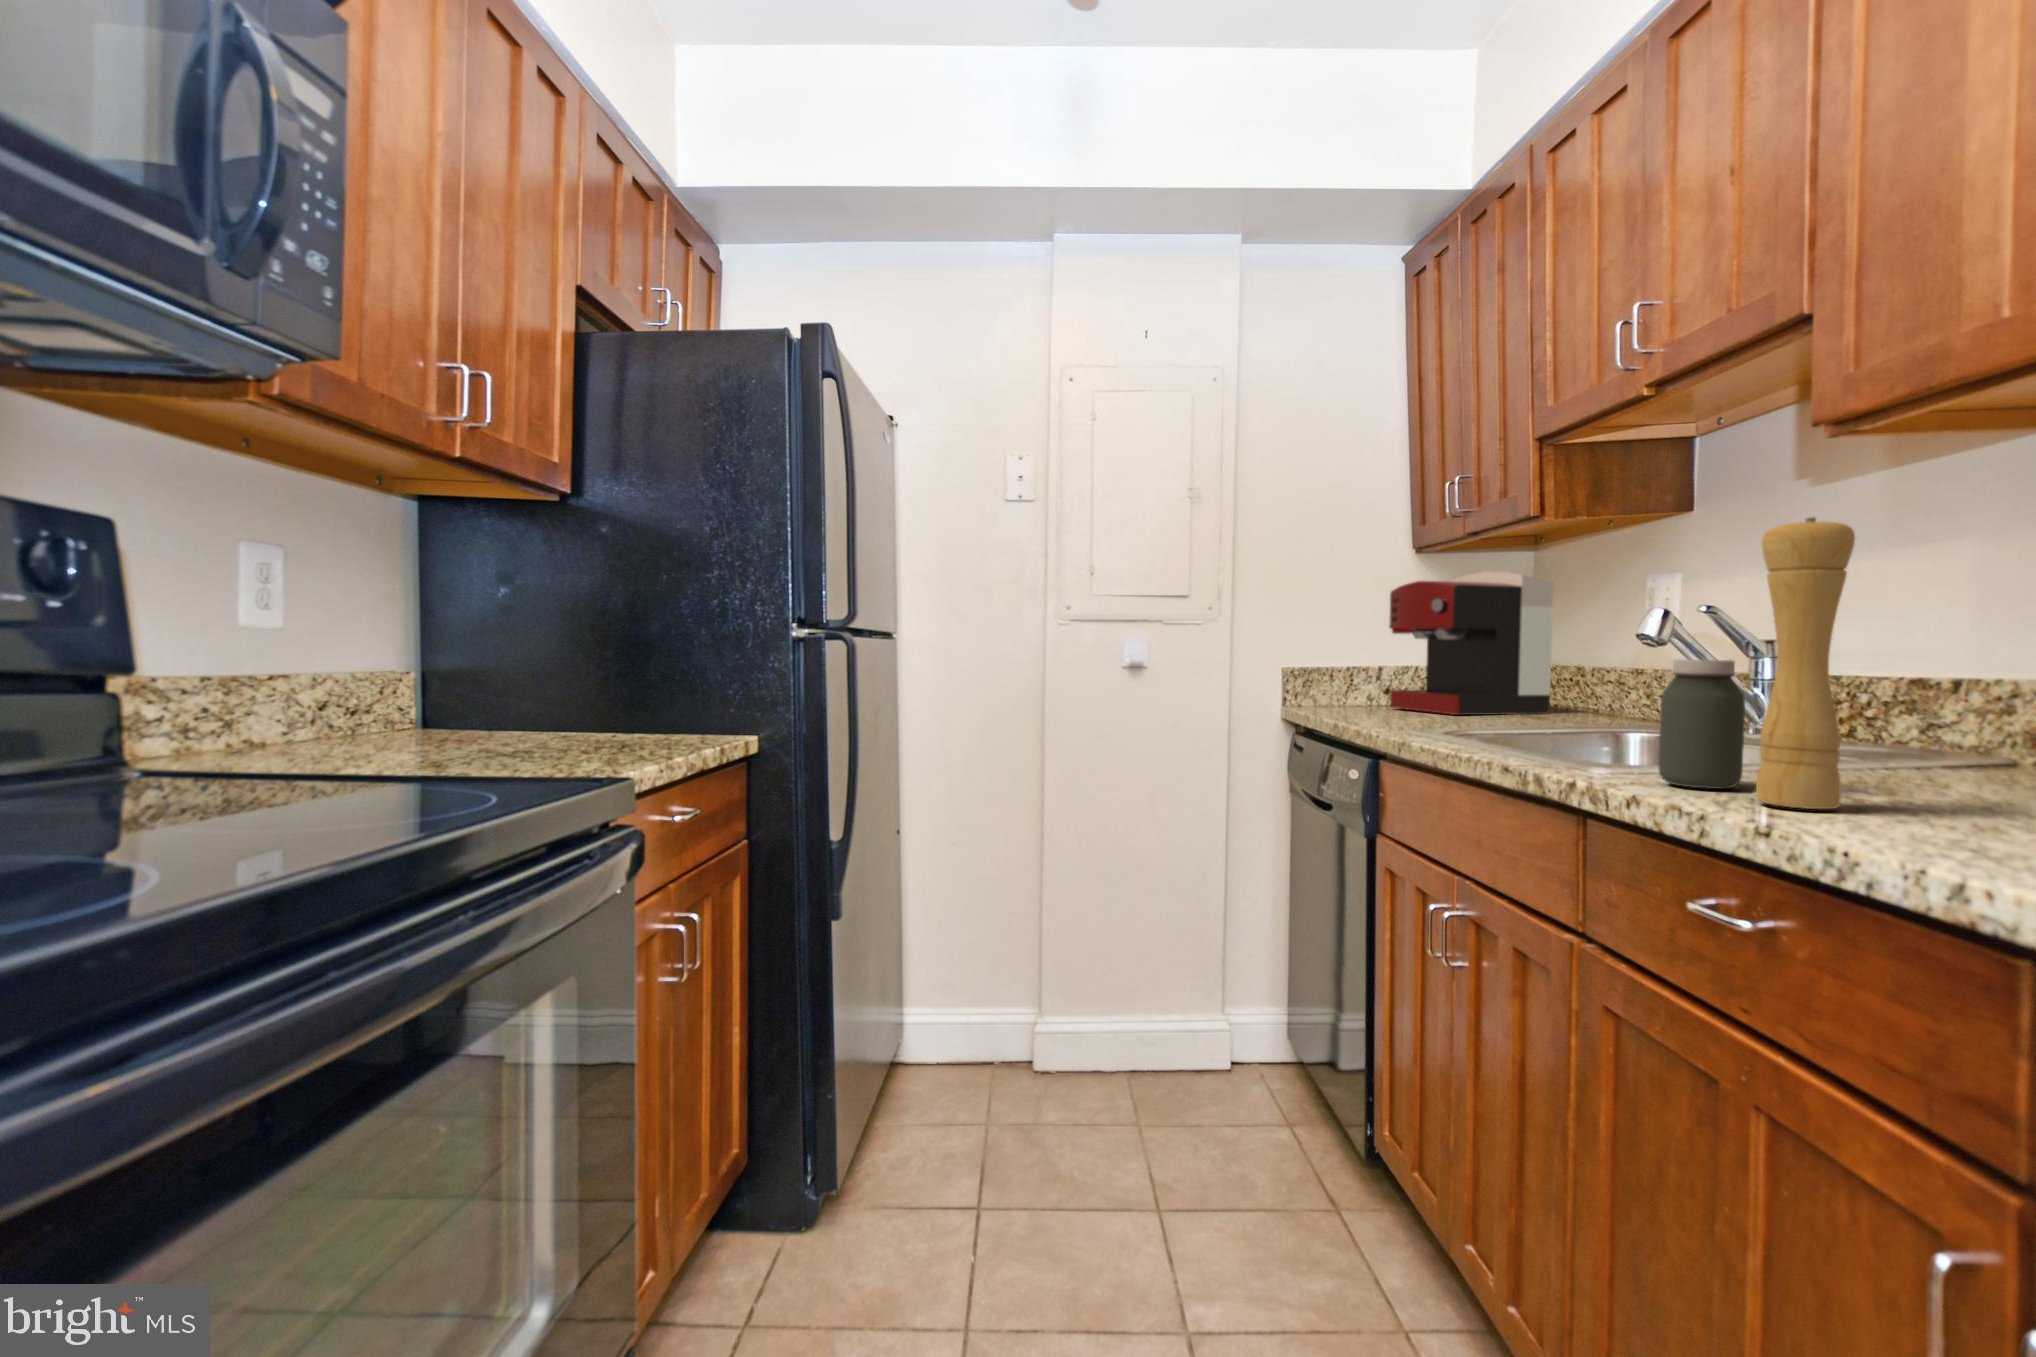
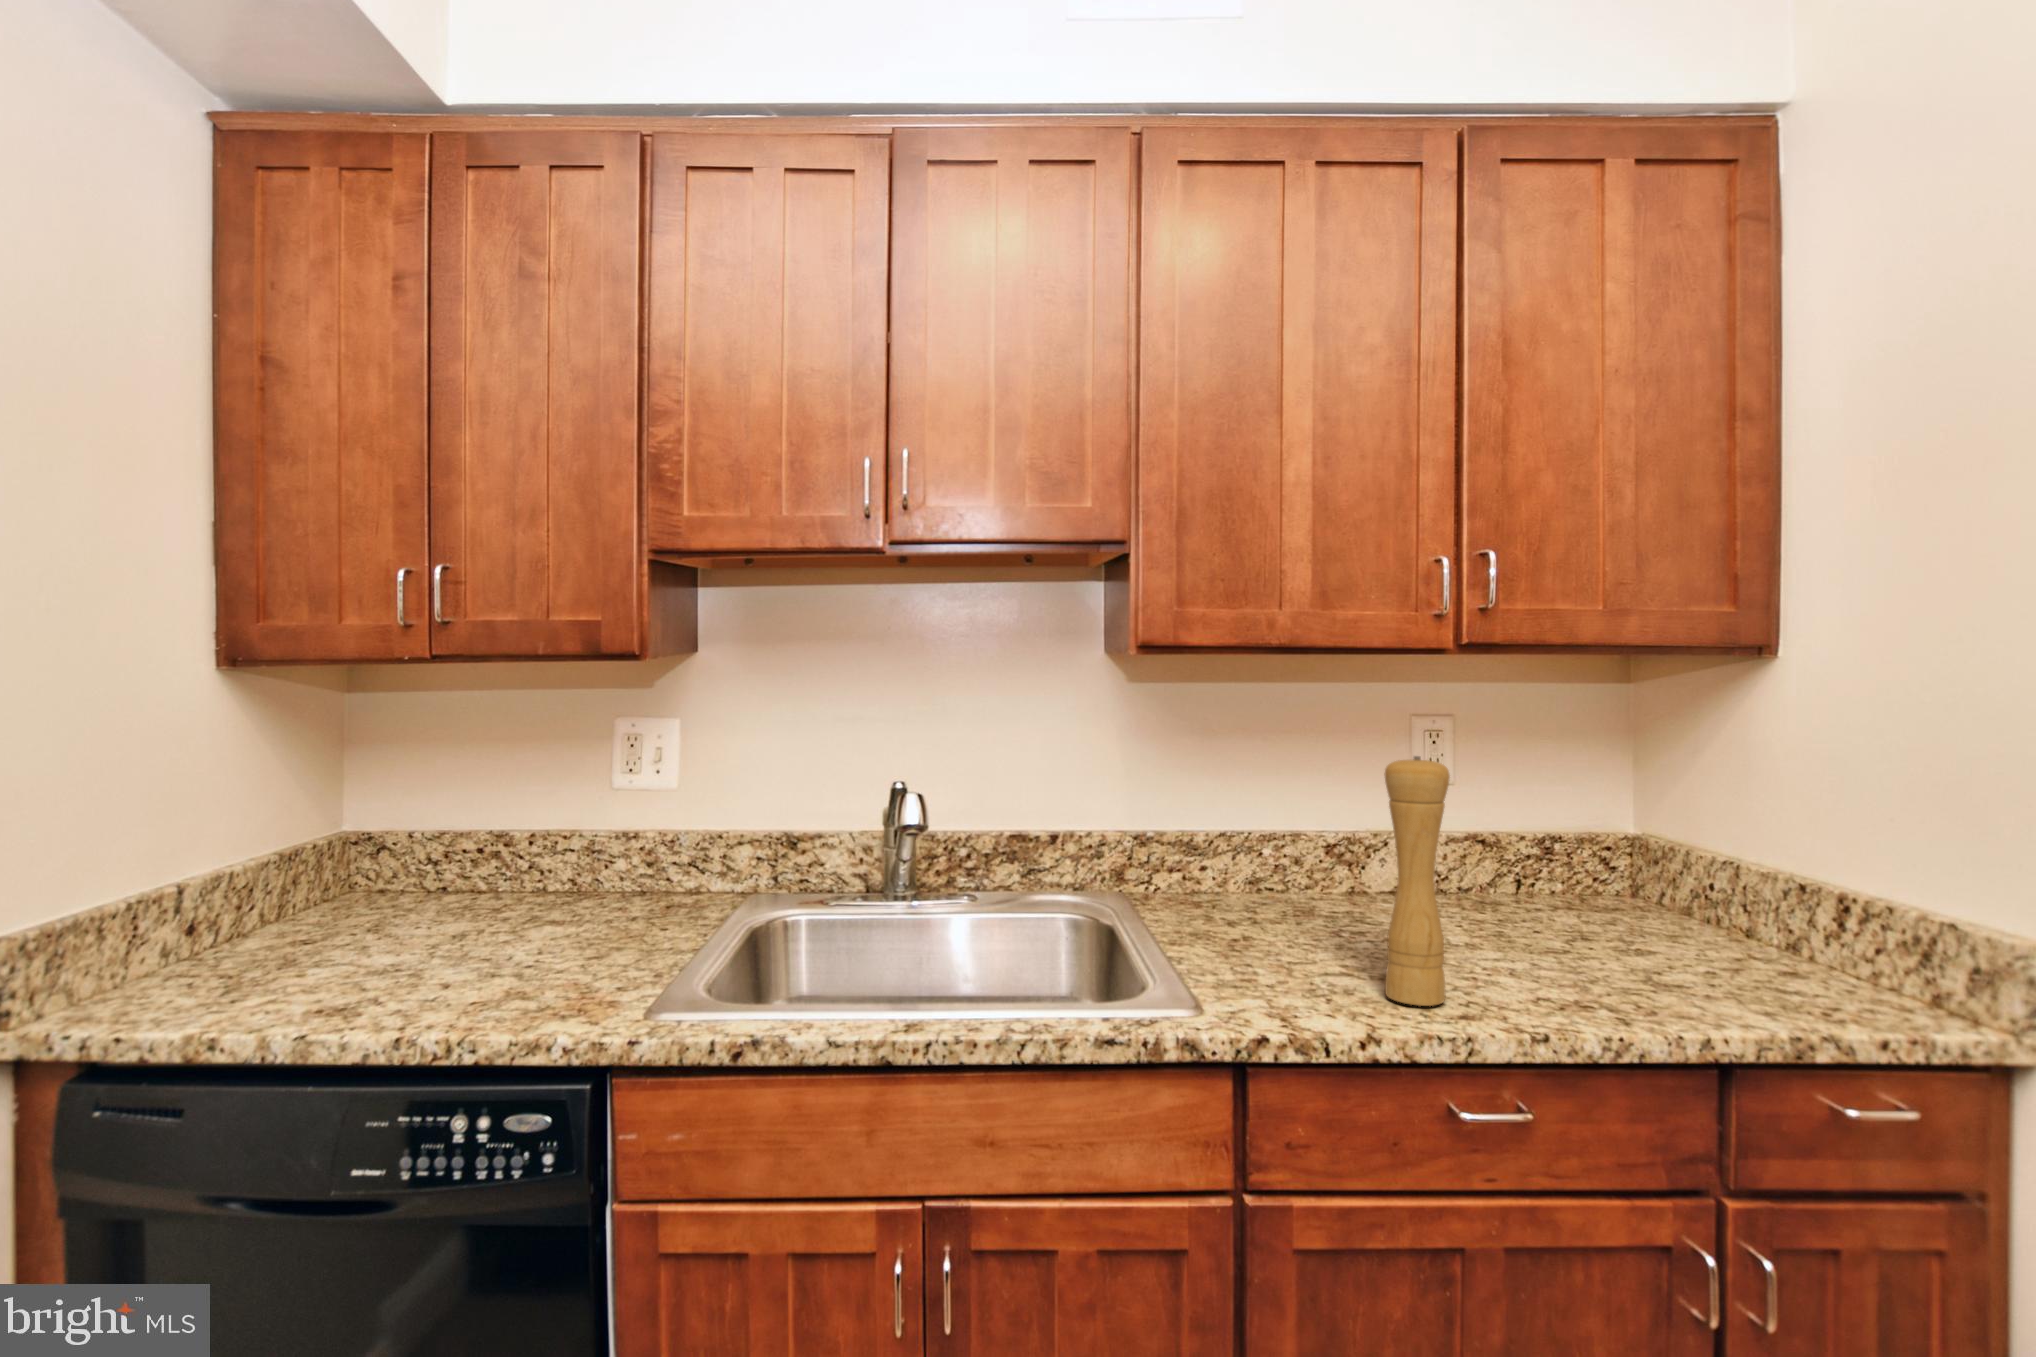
coffee maker: present [1390,571,1553,715] -> none [270,702,510,963]
jar: present [1659,659,1745,789] -> none [1265,873,1334,1007]

